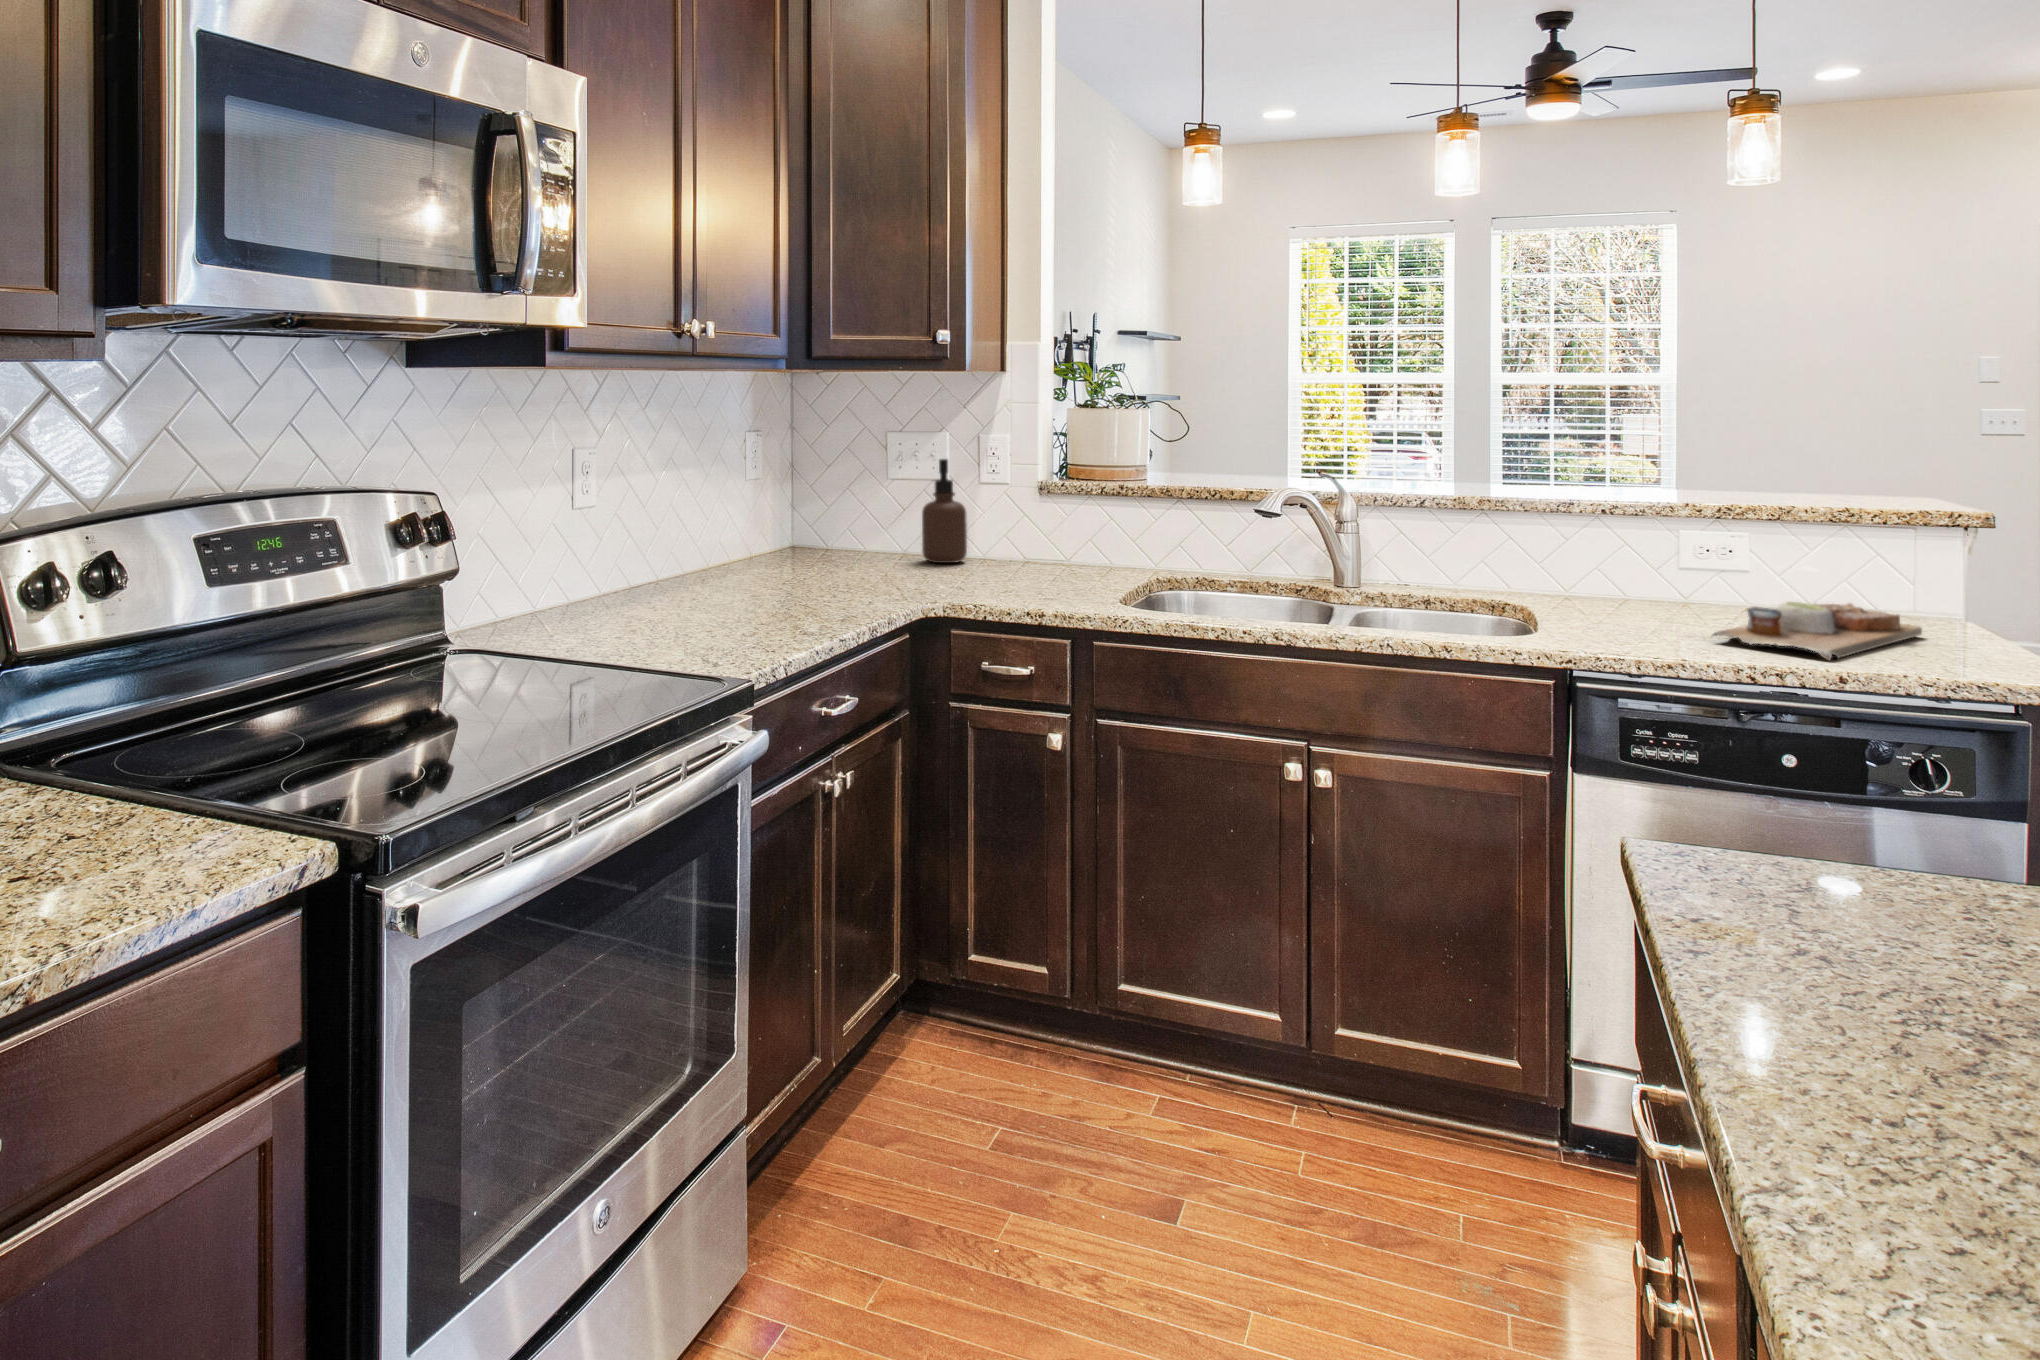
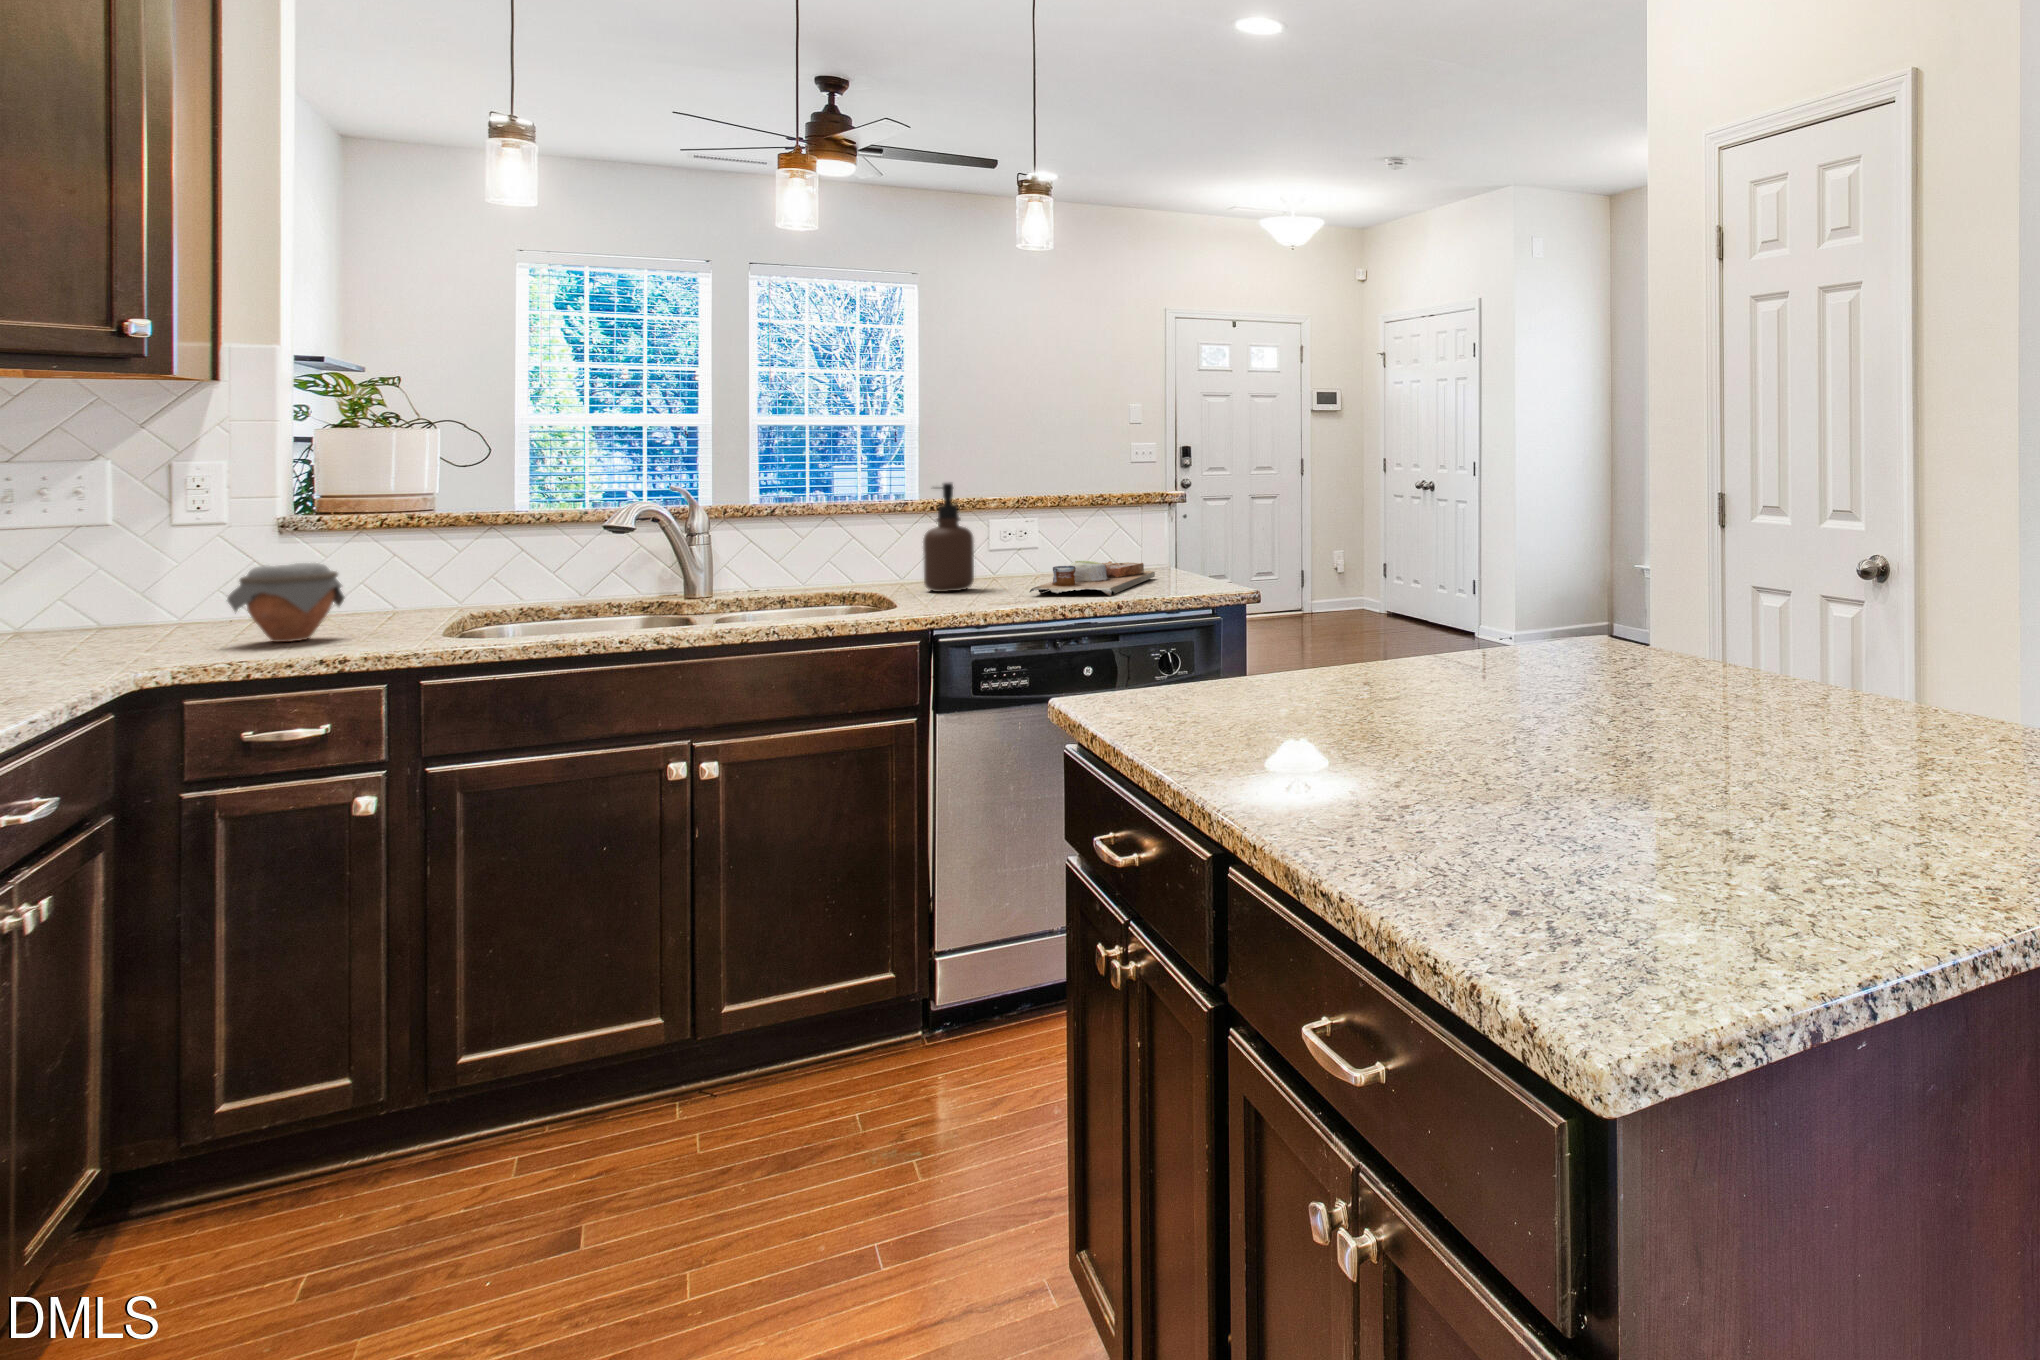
soap dispenser: present [922,459,967,563] -> present [923,483,974,592]
jar: none [990,522,1063,587] -> present [227,563,344,642]

